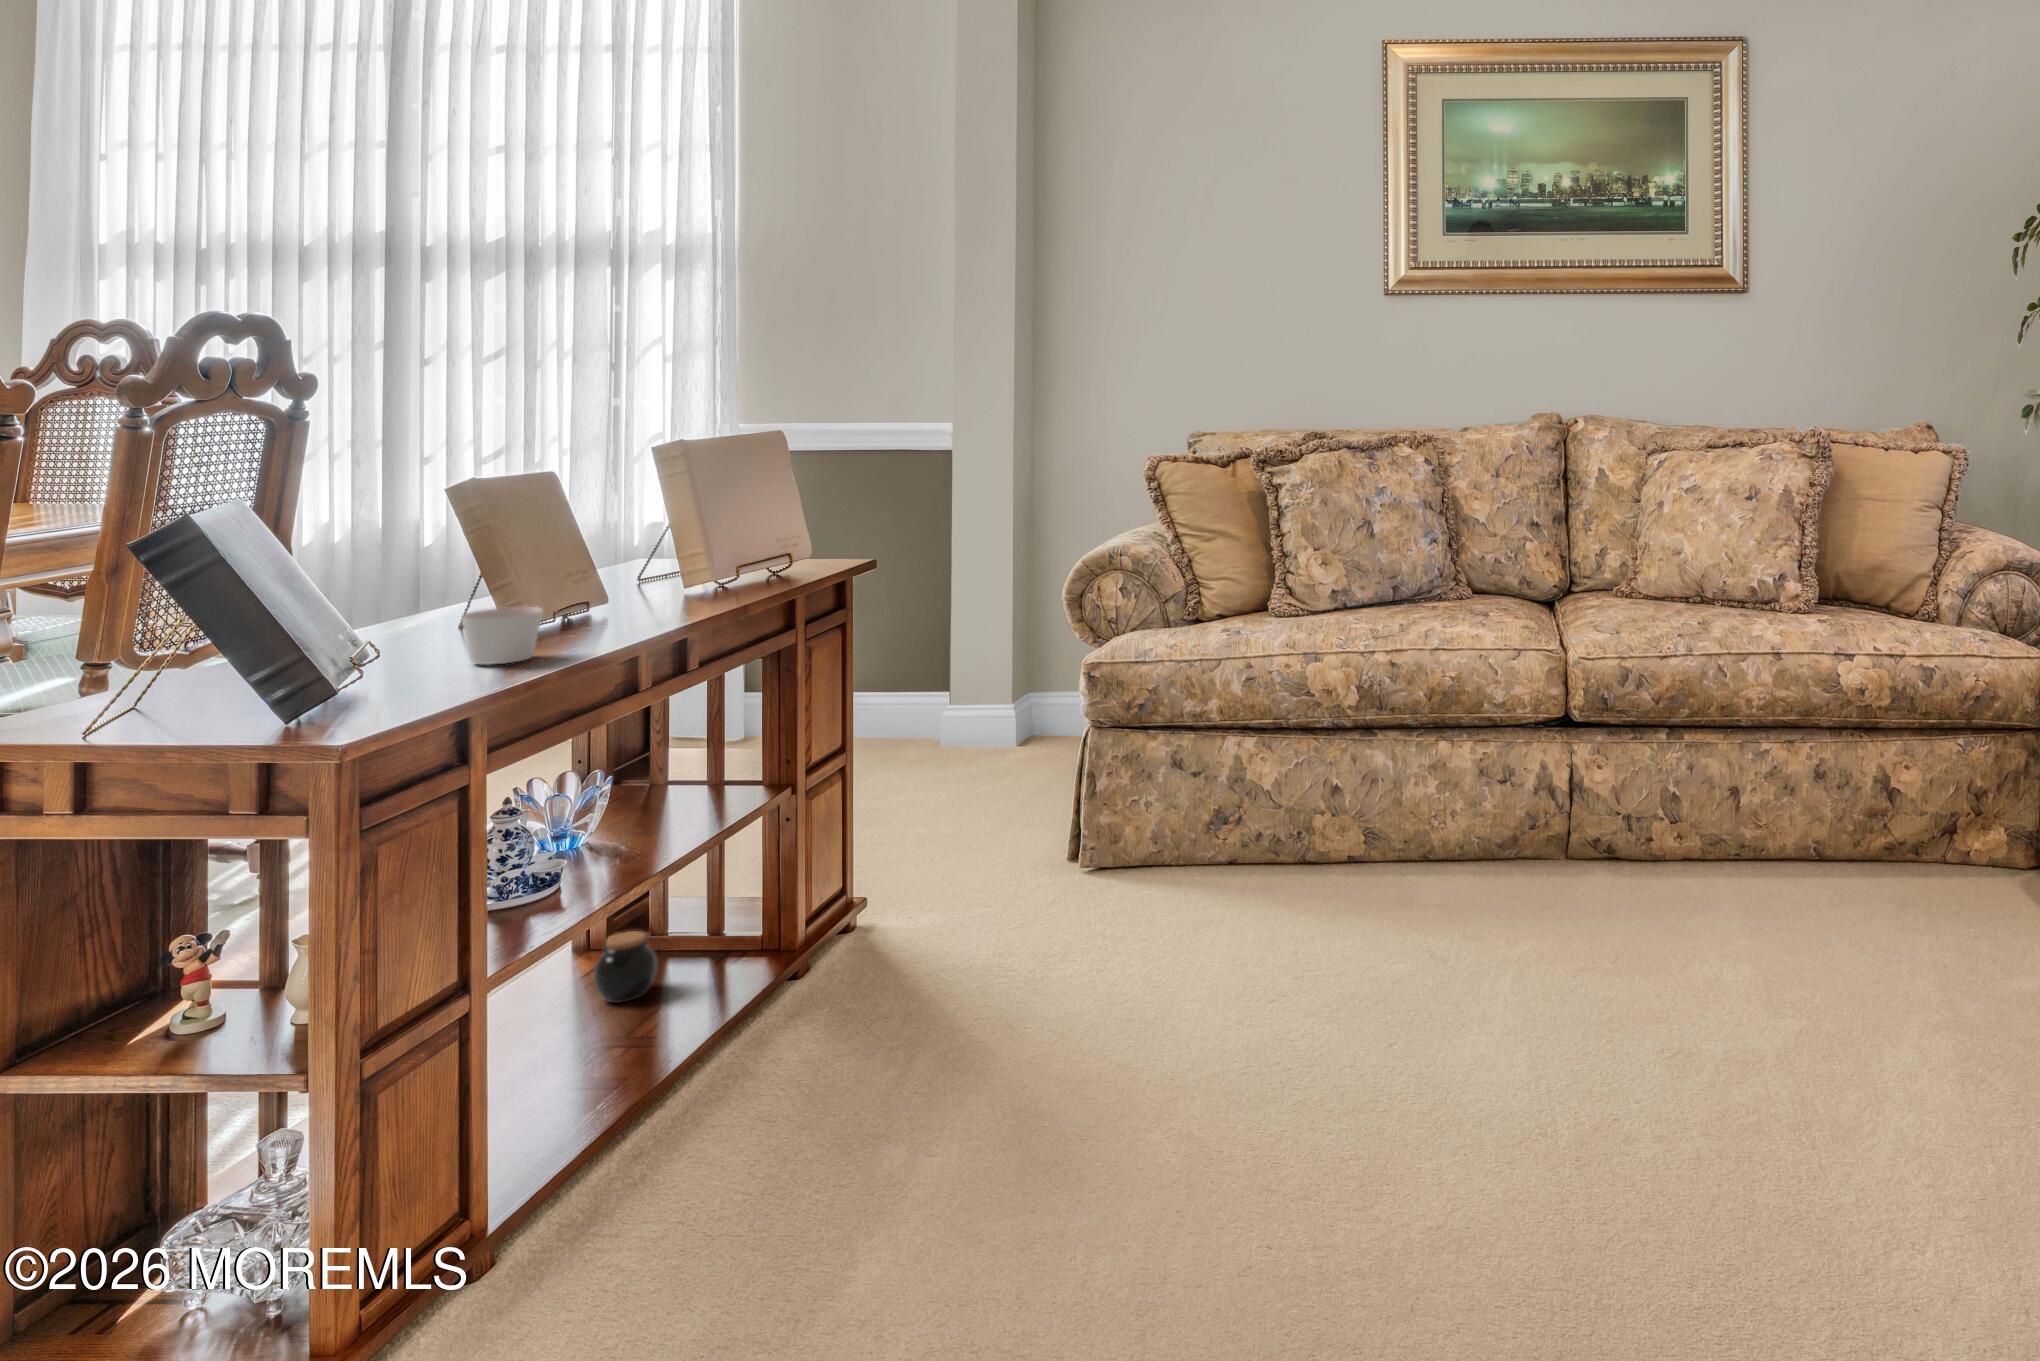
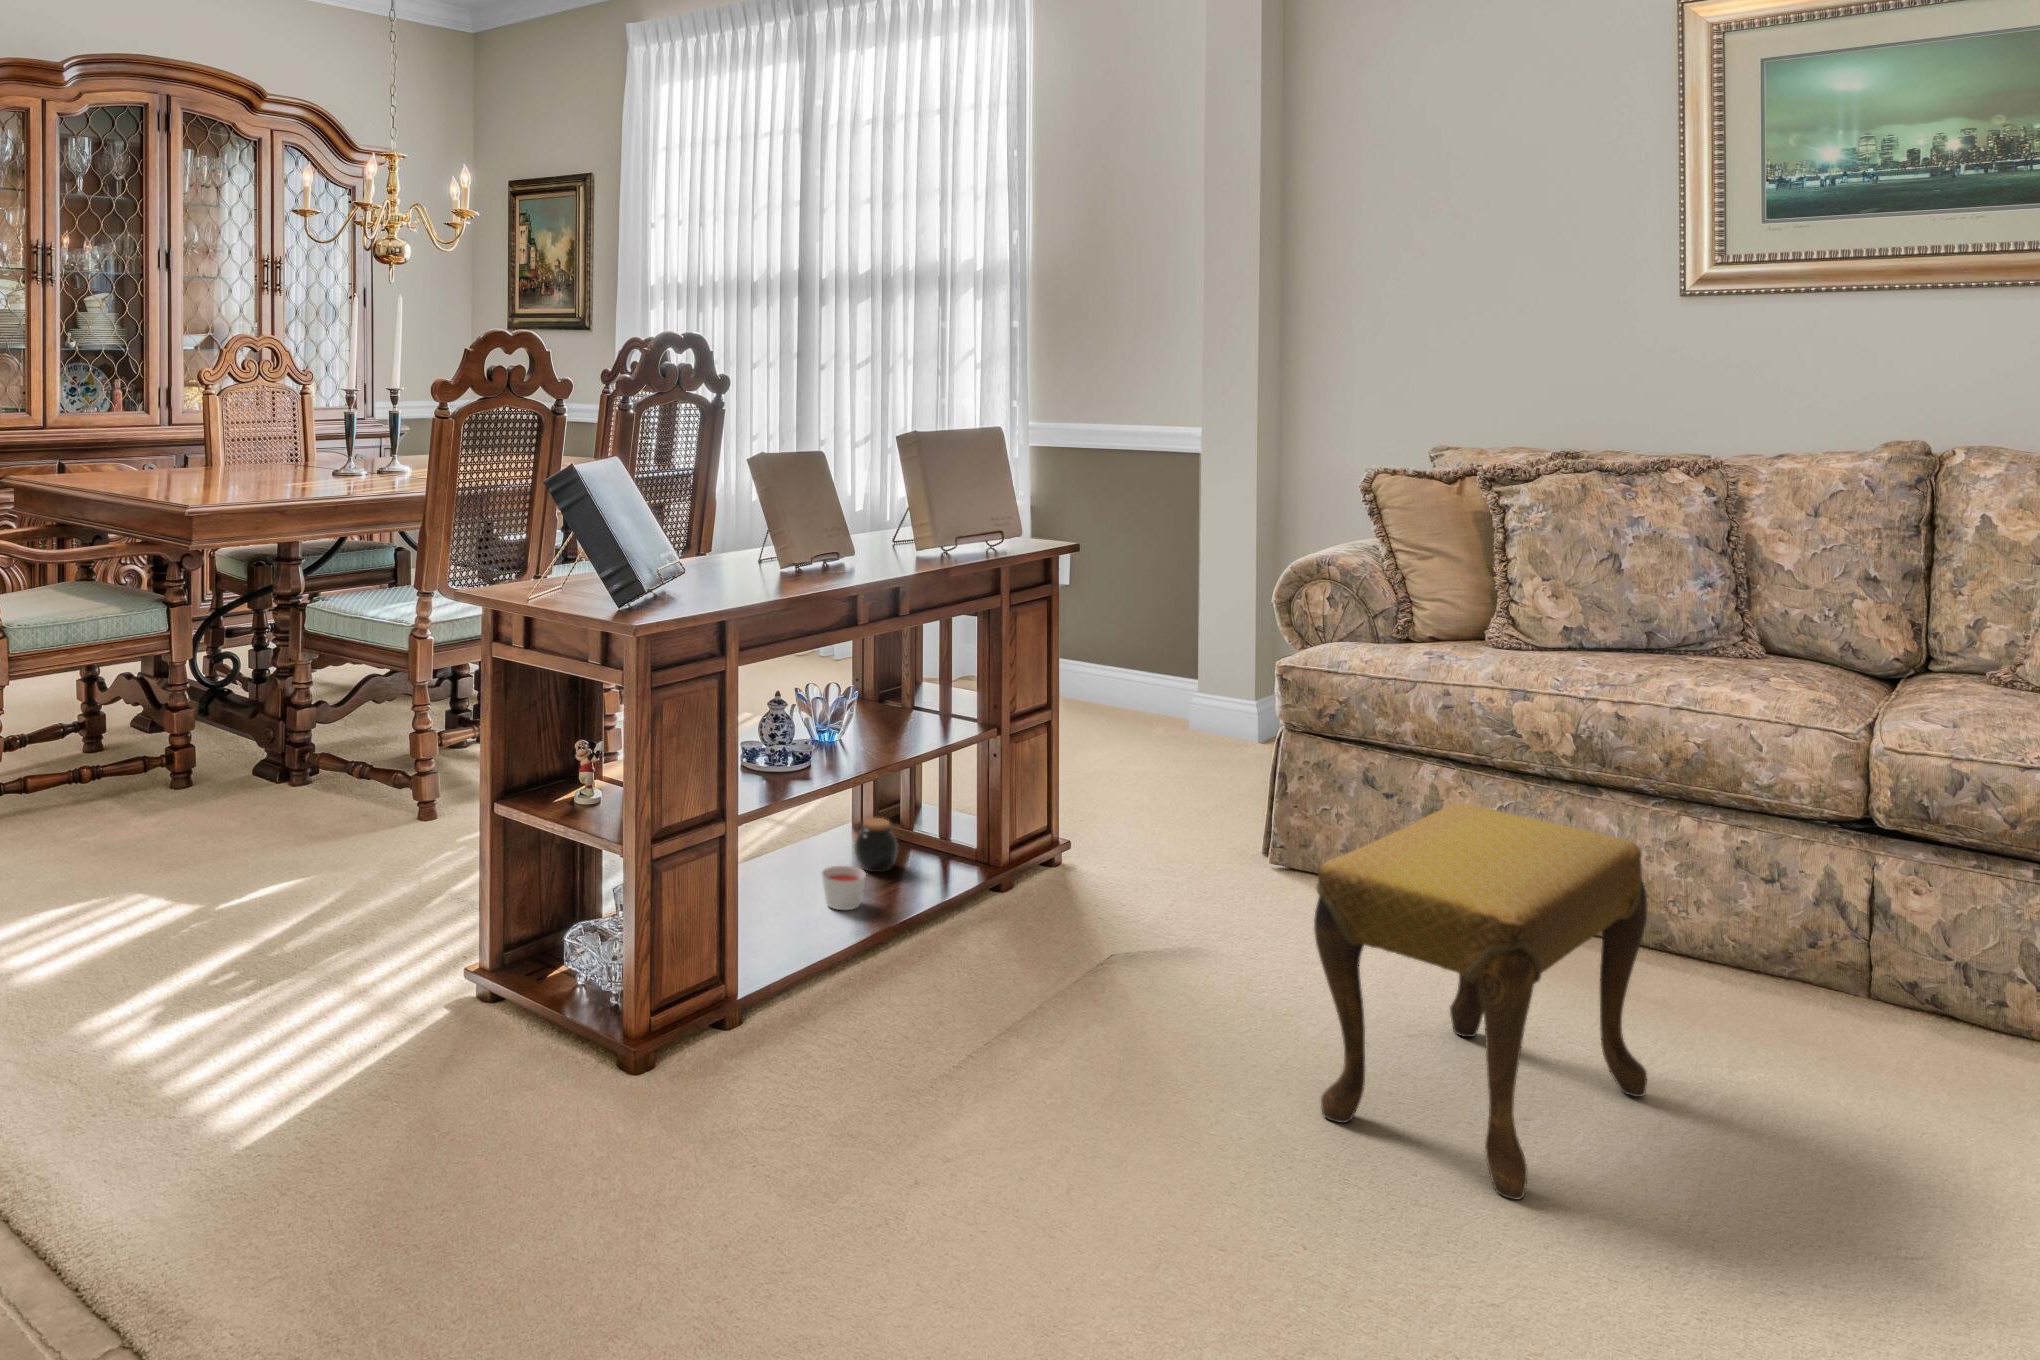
candle: present [462,607,543,665] -> present [822,866,866,910]
footstool: none [1219,767,1465,1121] -> present [1314,803,1647,1200]

